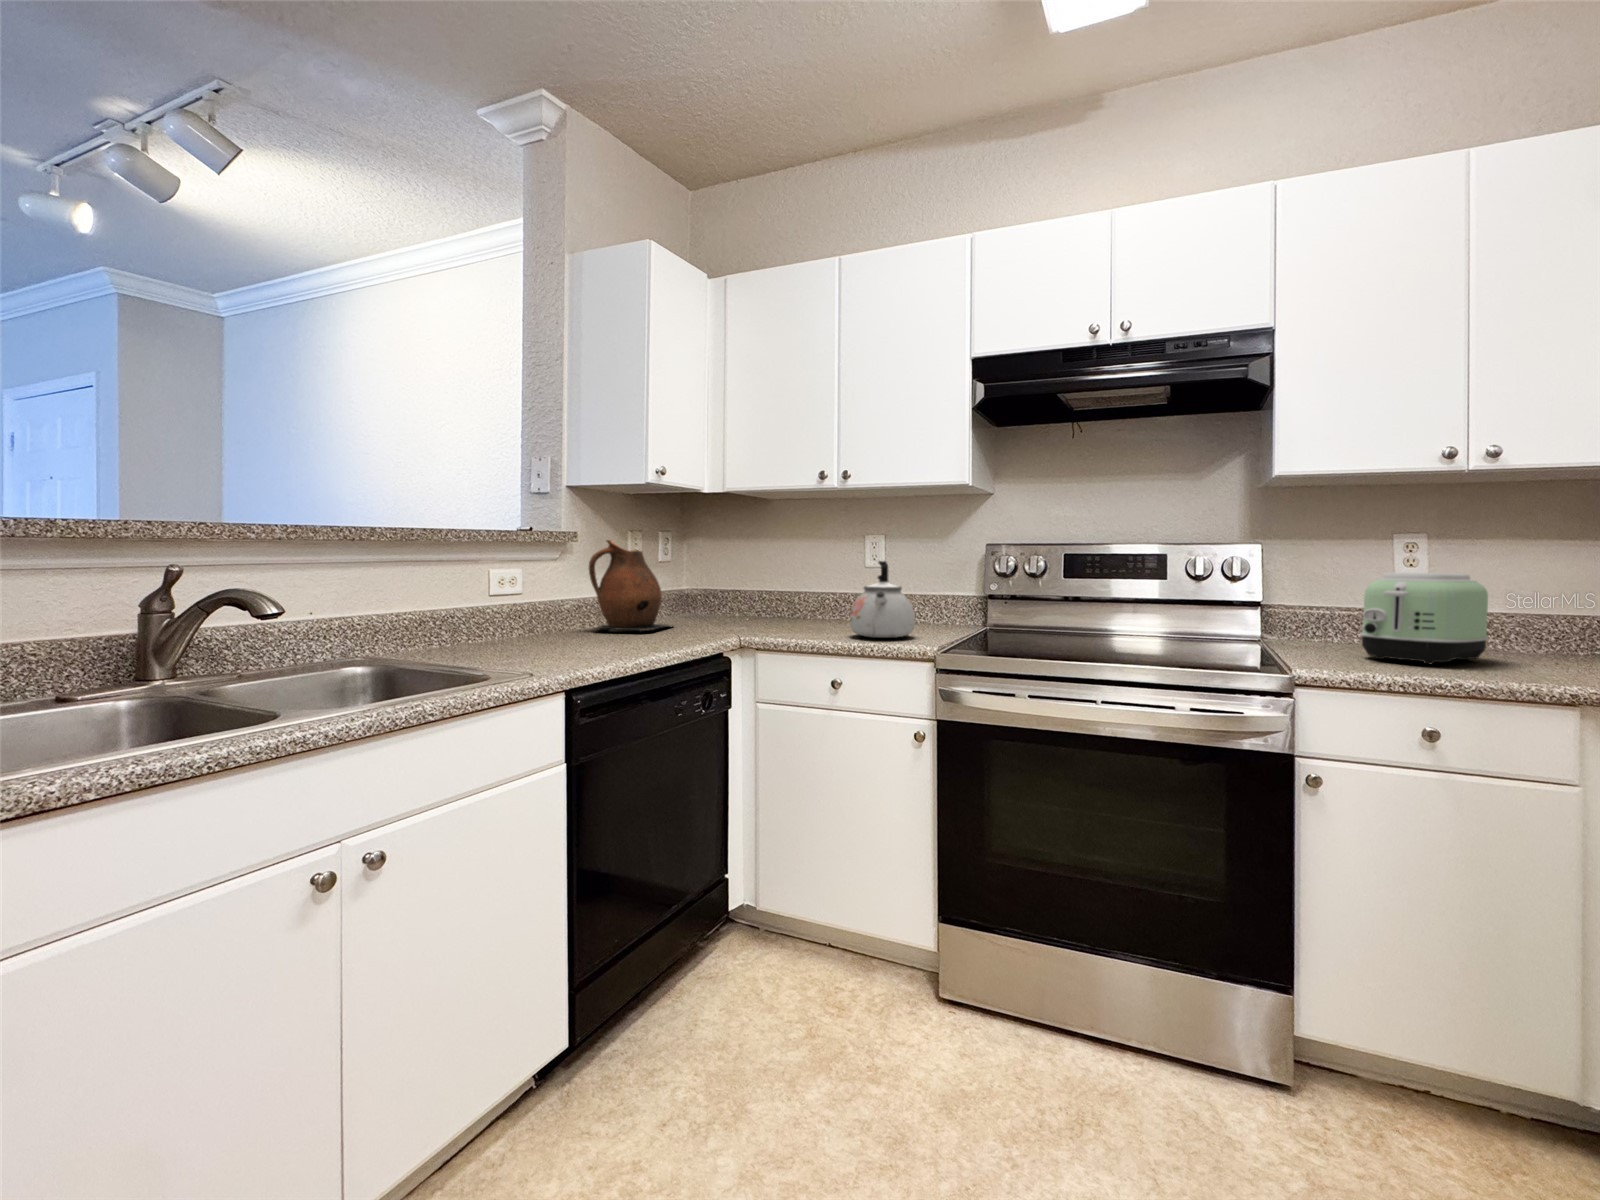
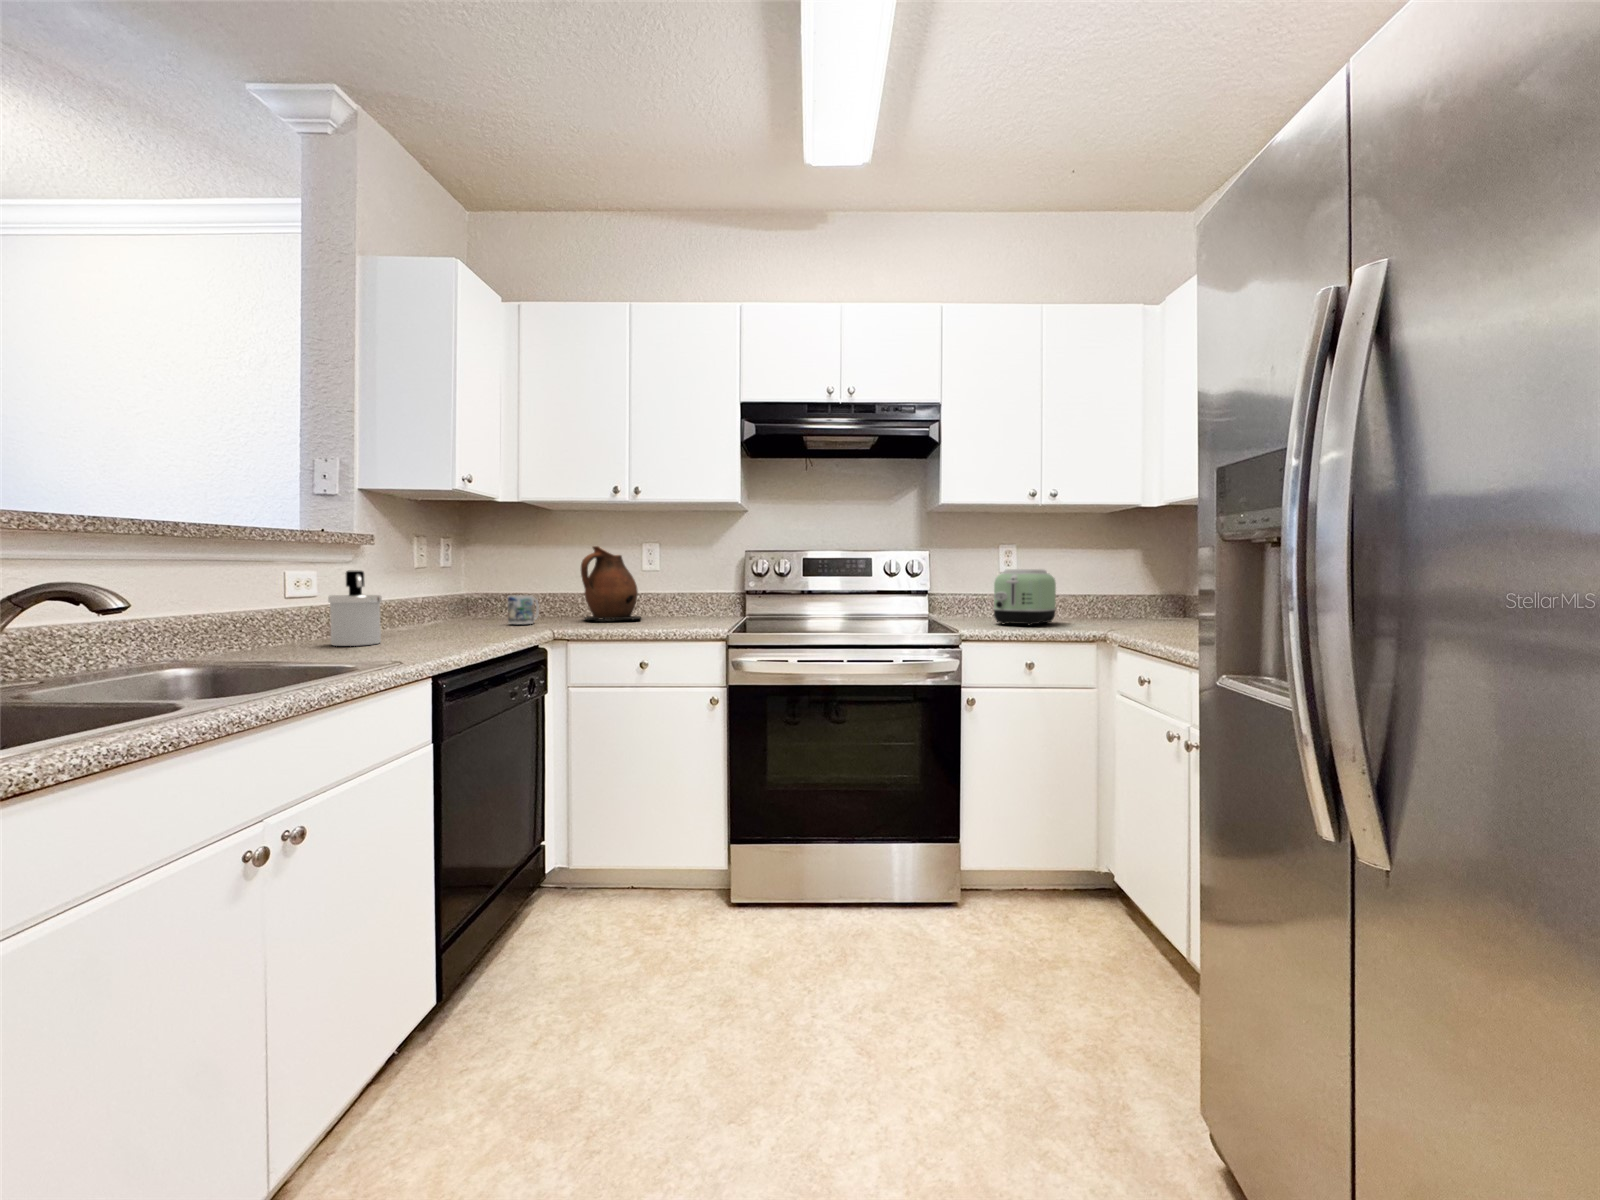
ceramic pitcher: present [589,540,673,631] -> present [581,546,641,620]
kettle: present [850,561,915,638] -> none [646,563,700,626]
soap dispenser: none [516,570,565,648] -> present [328,571,382,646]
mug: none [710,595,743,628] -> present [508,595,539,625]

